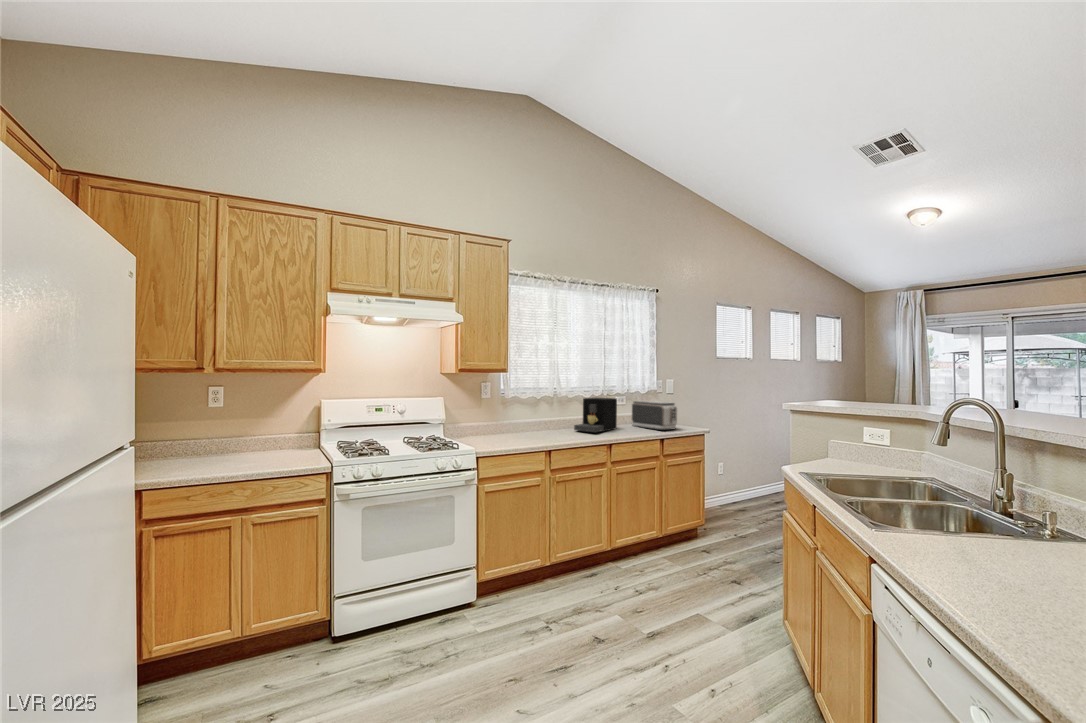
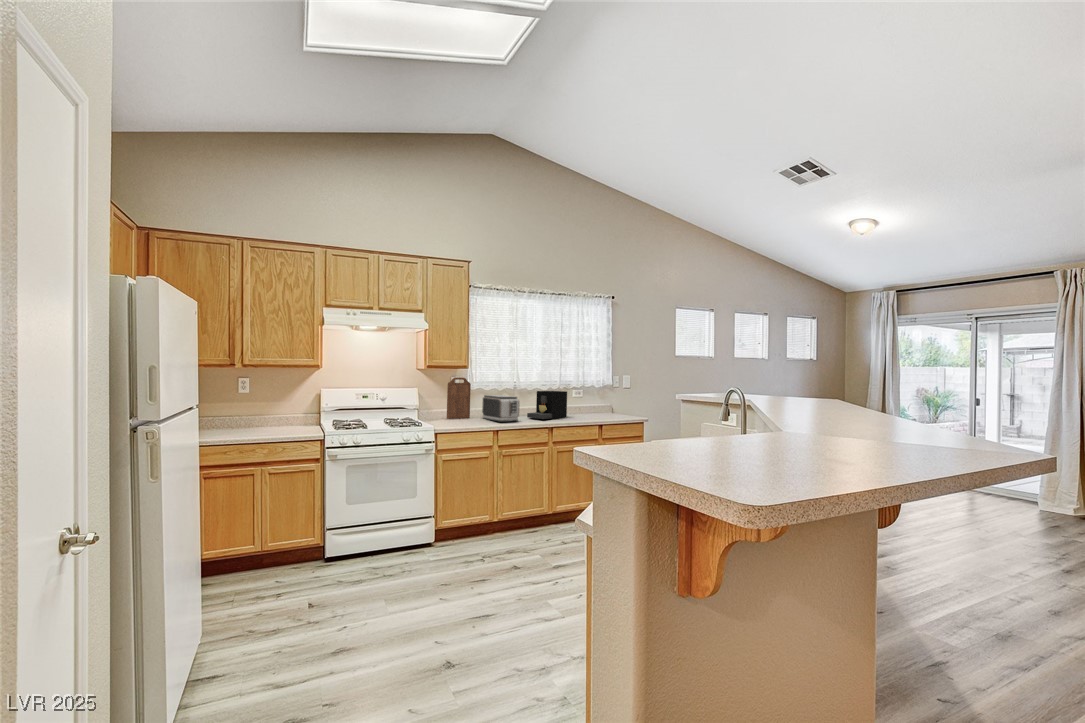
cutting board: none [480,383,507,434] -> present [447,377,471,419]
toaster: present [632,401,677,430] -> present [482,395,520,422]

